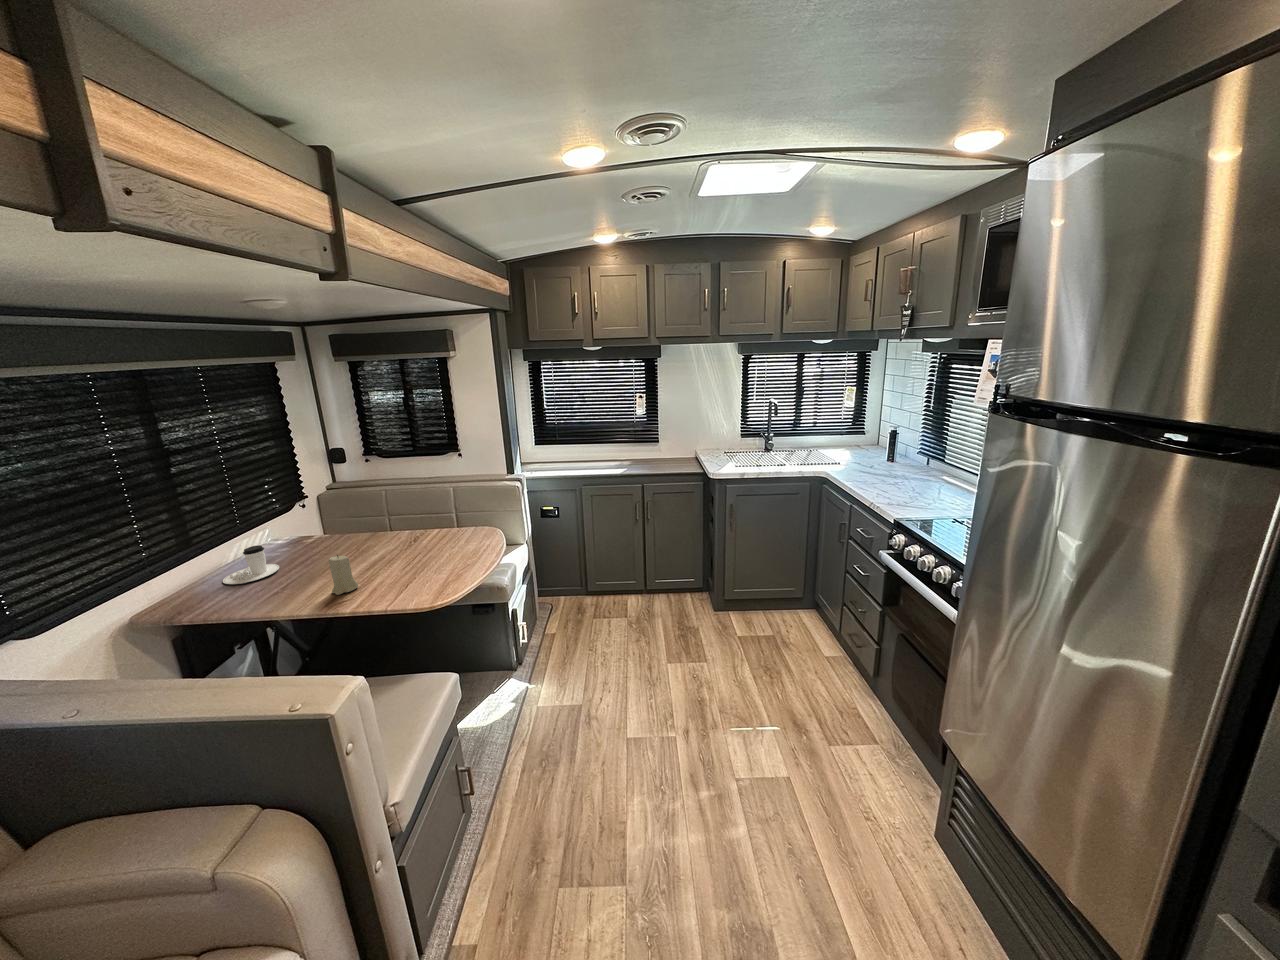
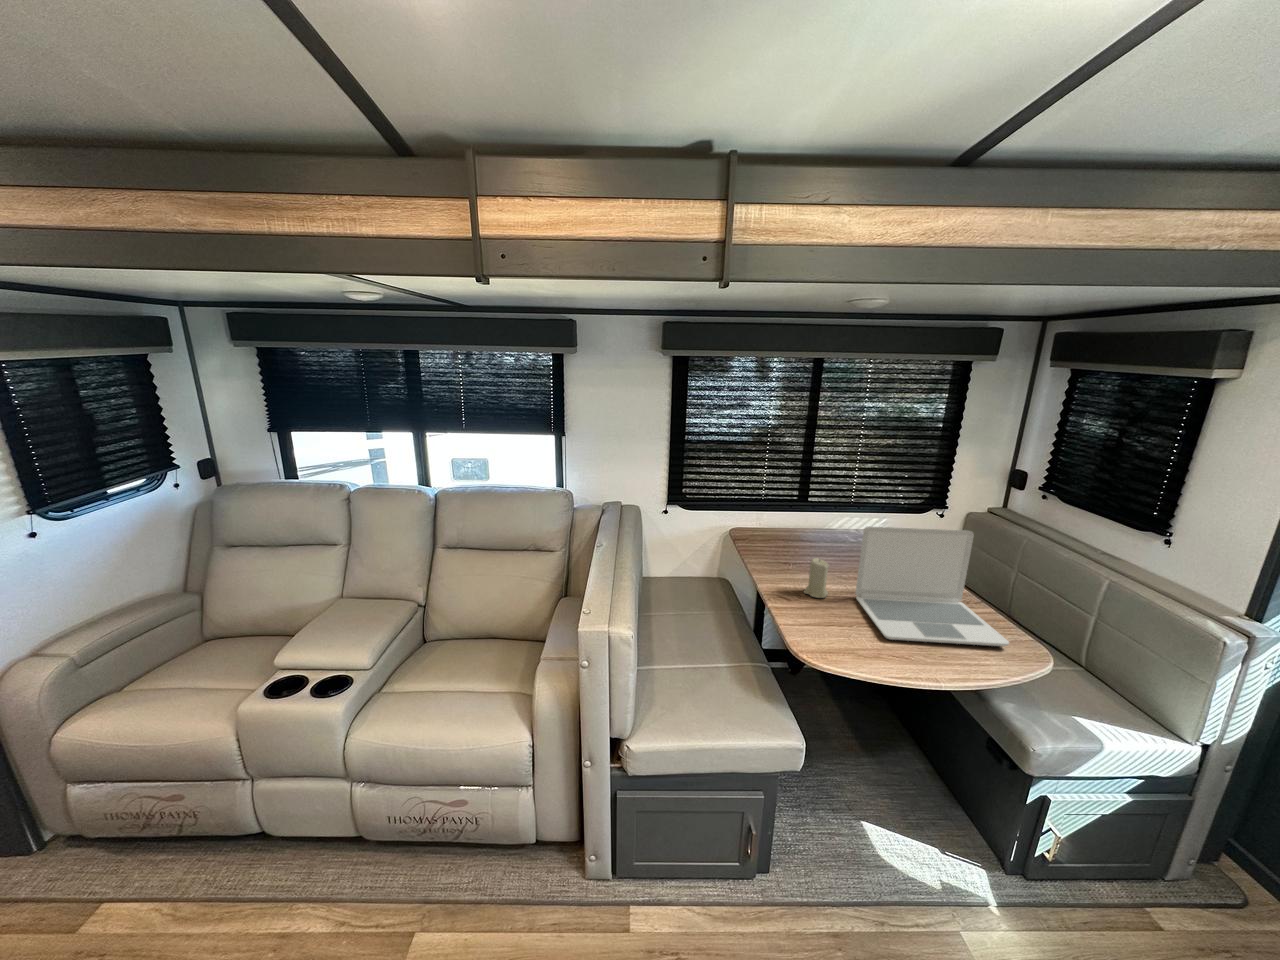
laptop: none [357,483,473,574] -> present [856,526,1009,646]
coffee cup: present [223,545,279,584] -> none [795,522,837,551]

